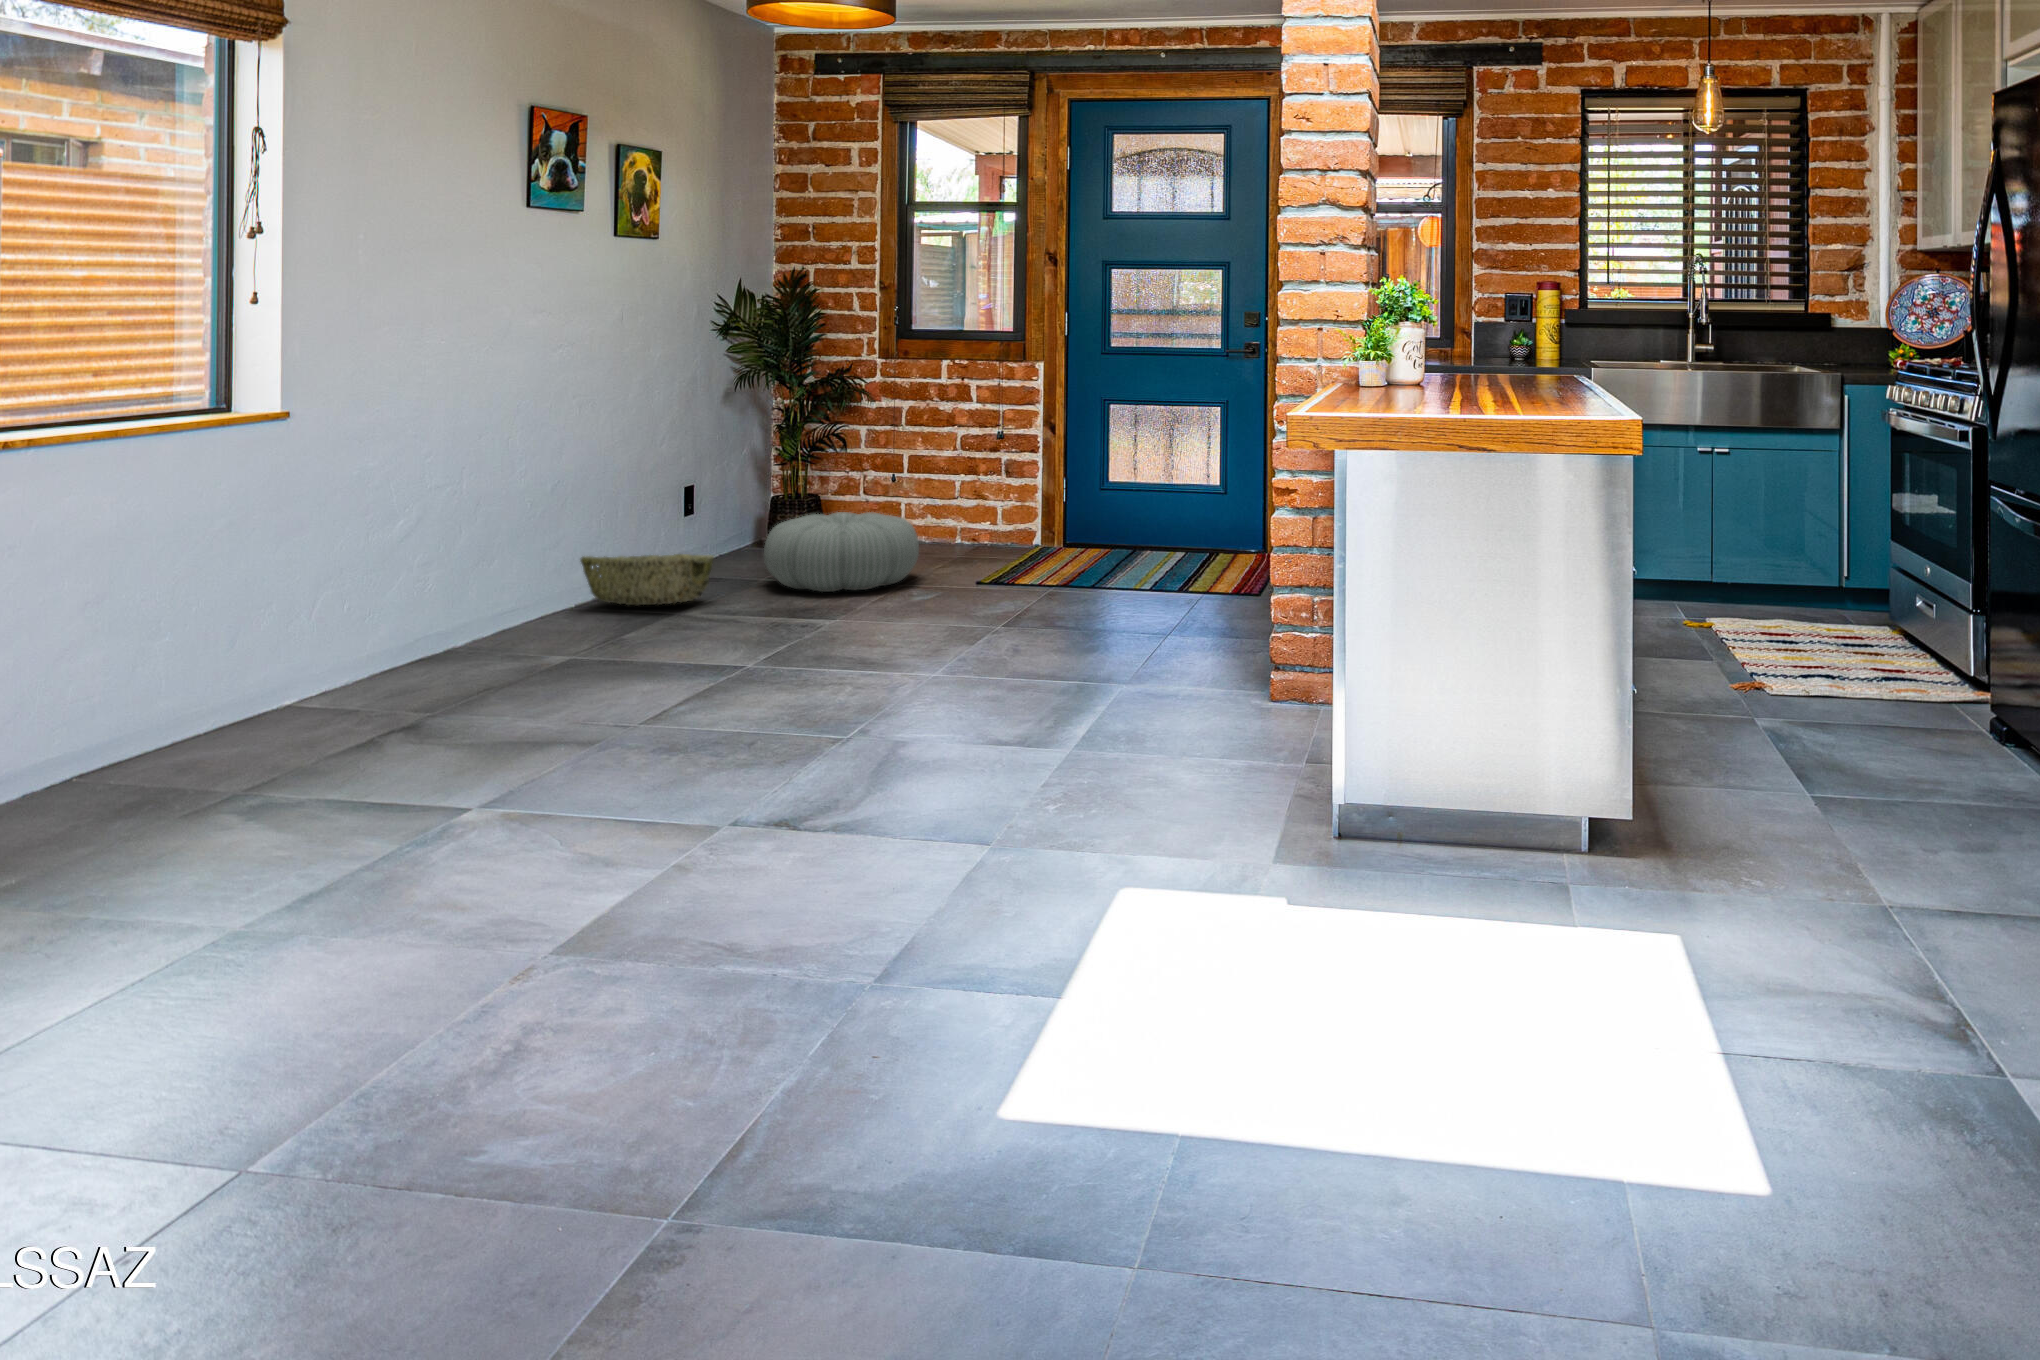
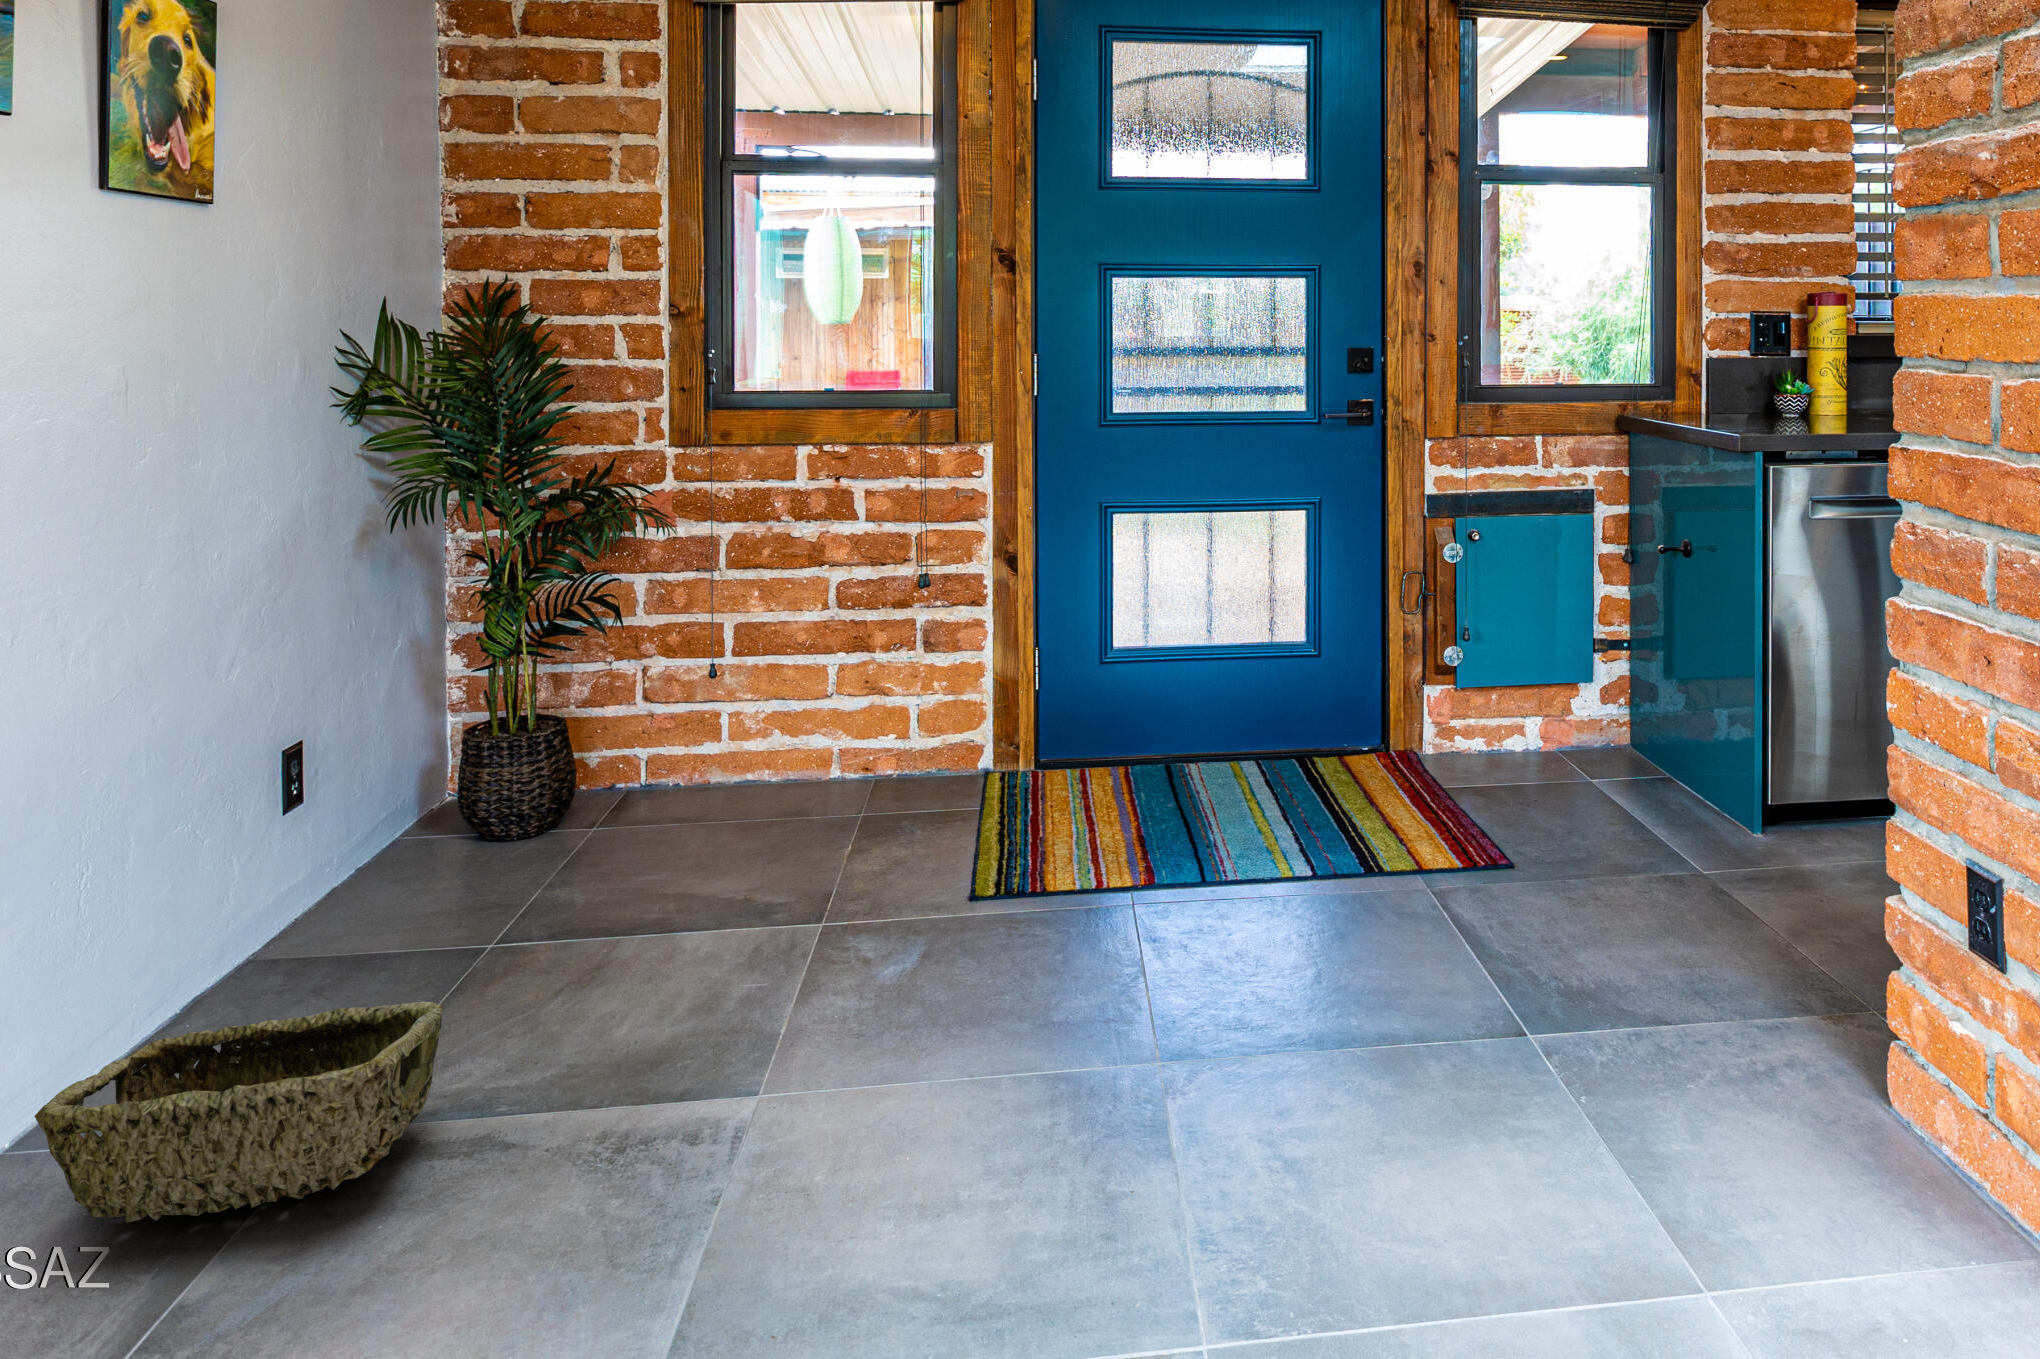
pouf: present [764,512,919,592] -> none [534,787,885,1022]

